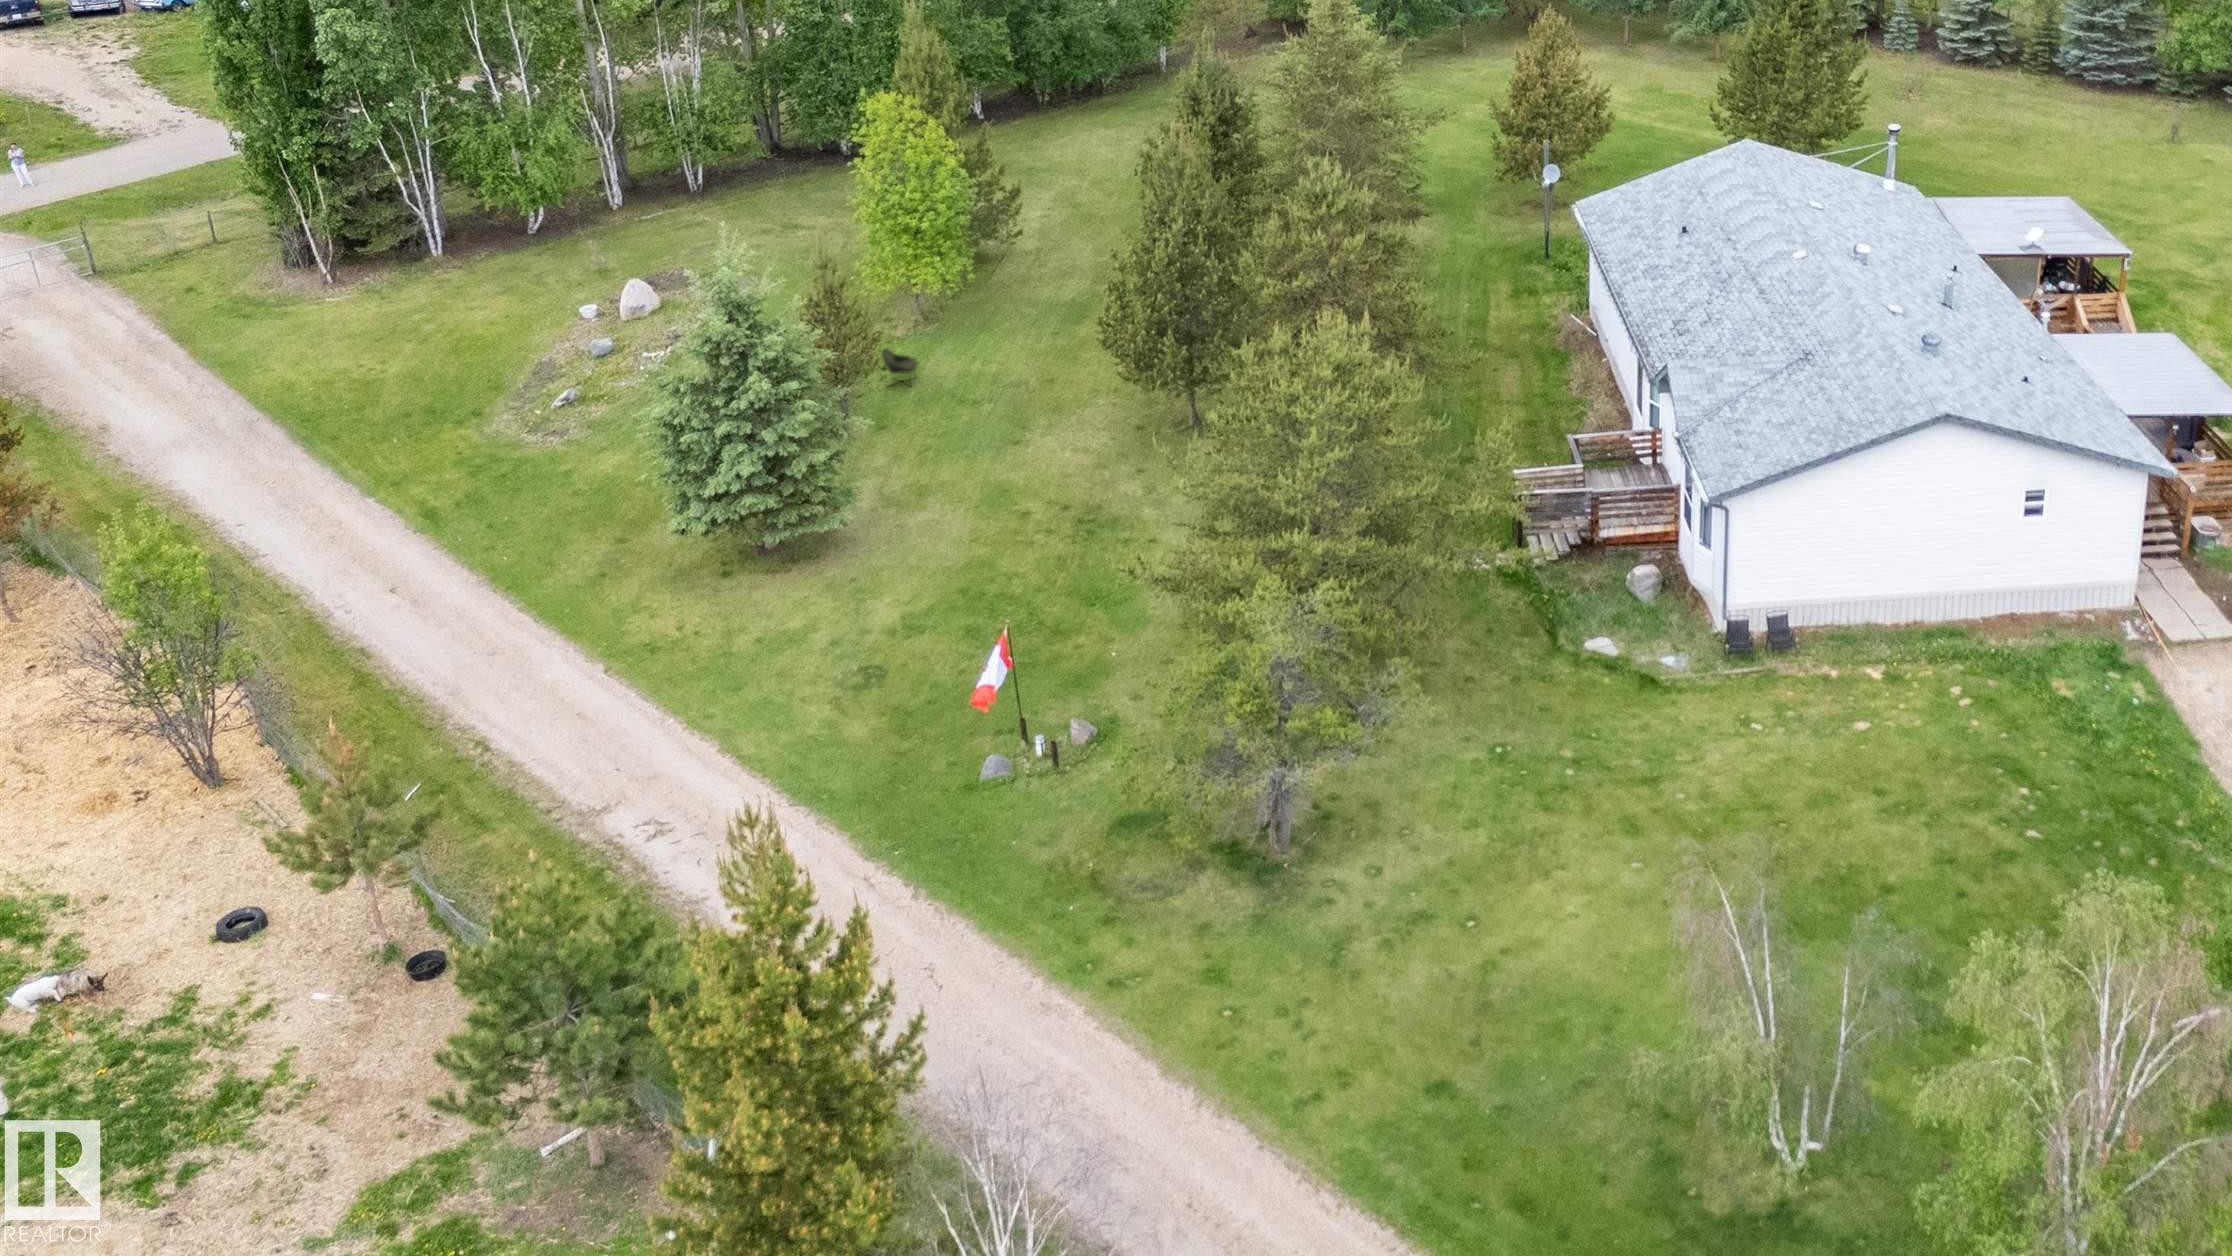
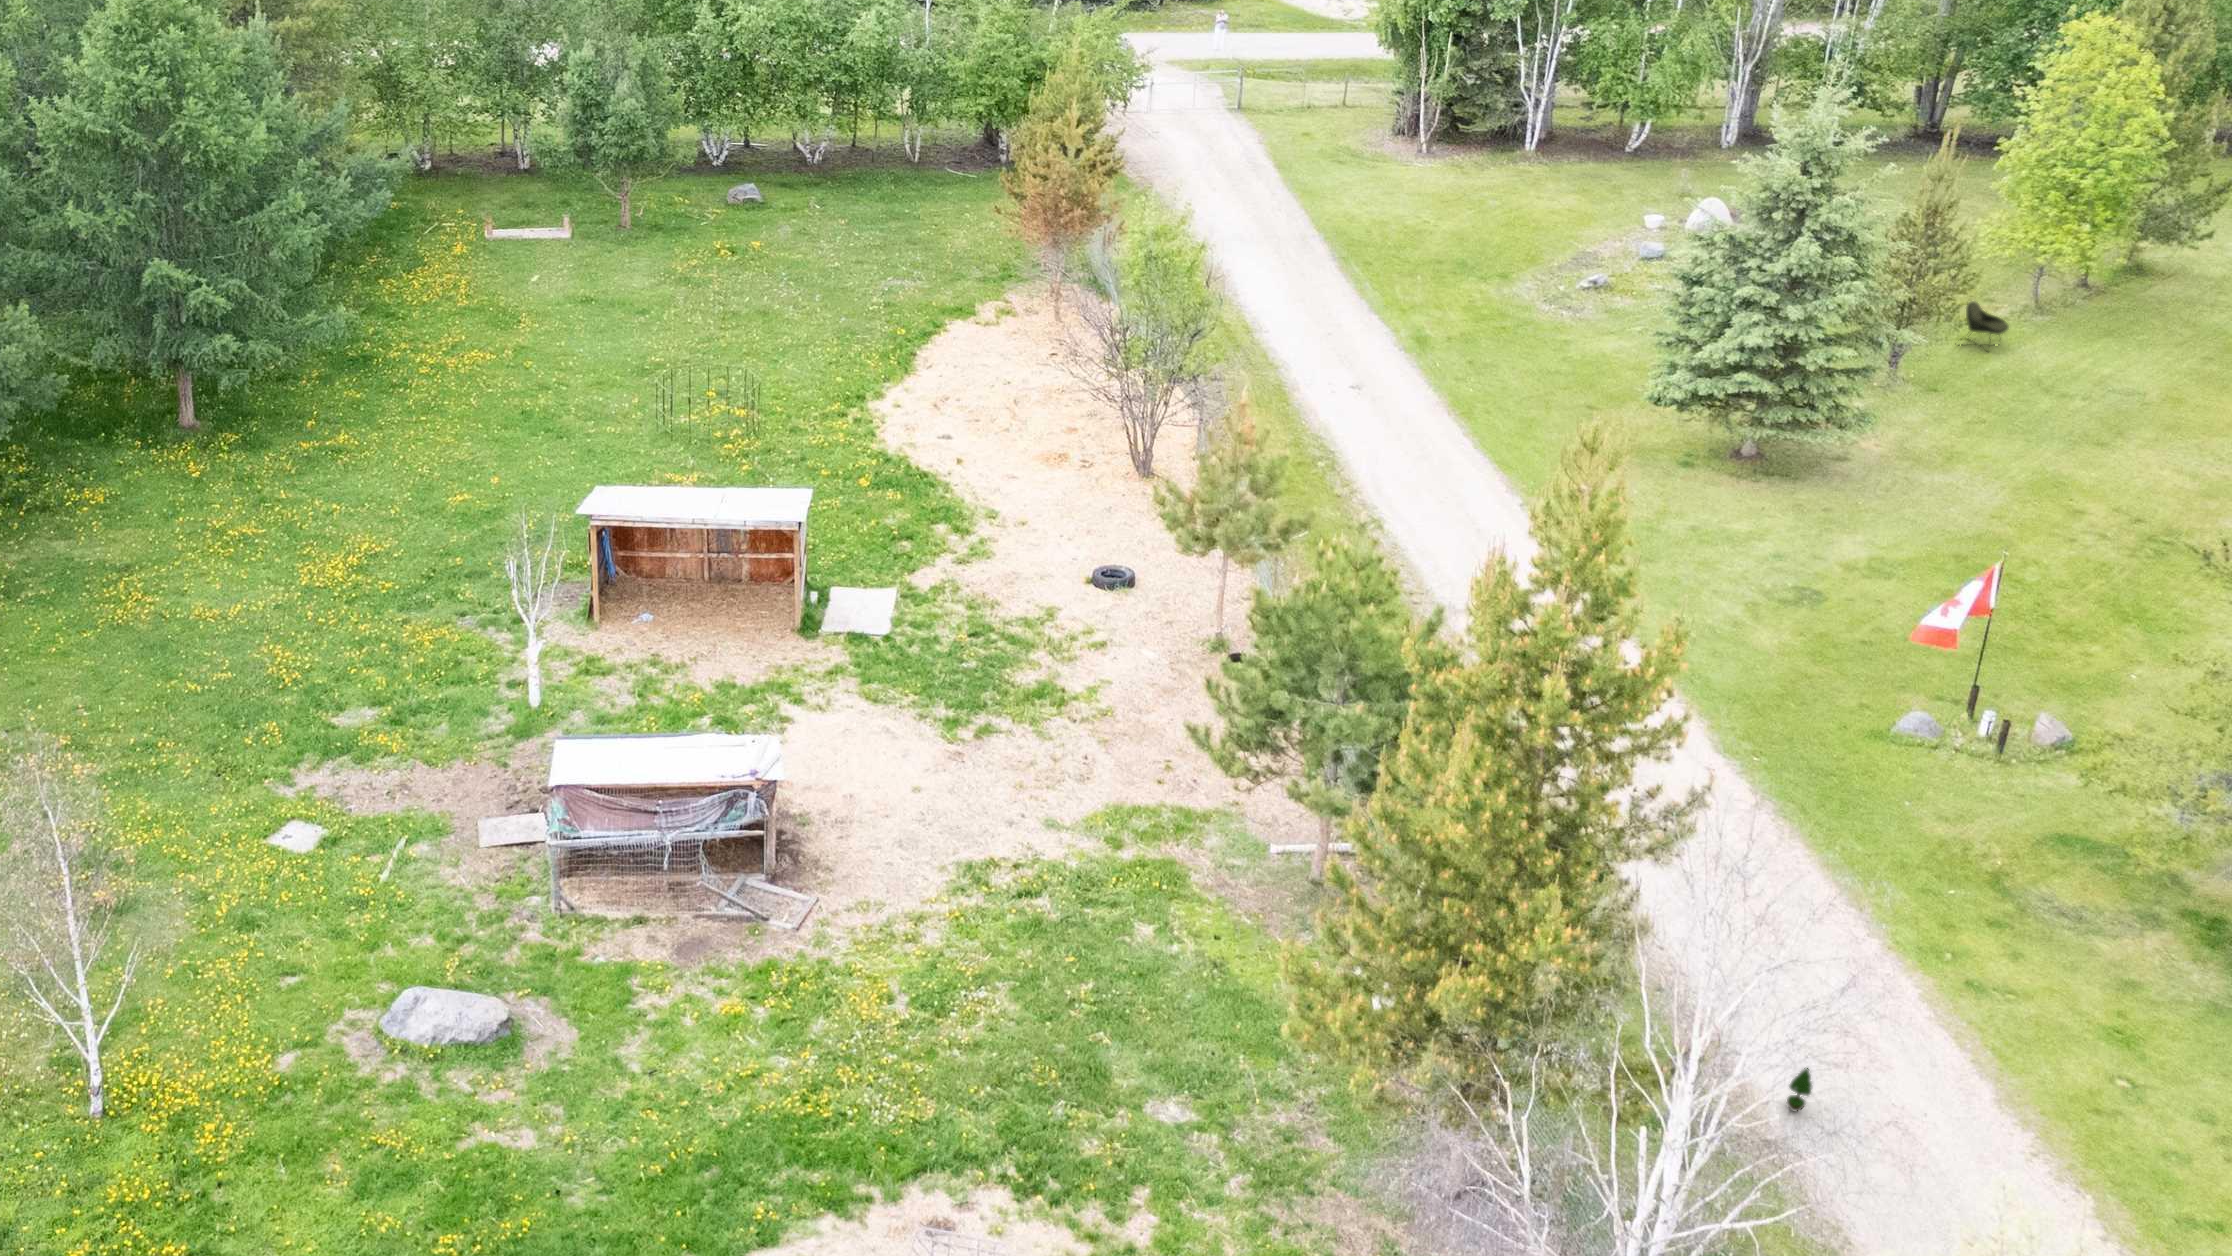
potted tree: none [1017,1090,1033,1126] -> present [1787,1068,1812,1111]

